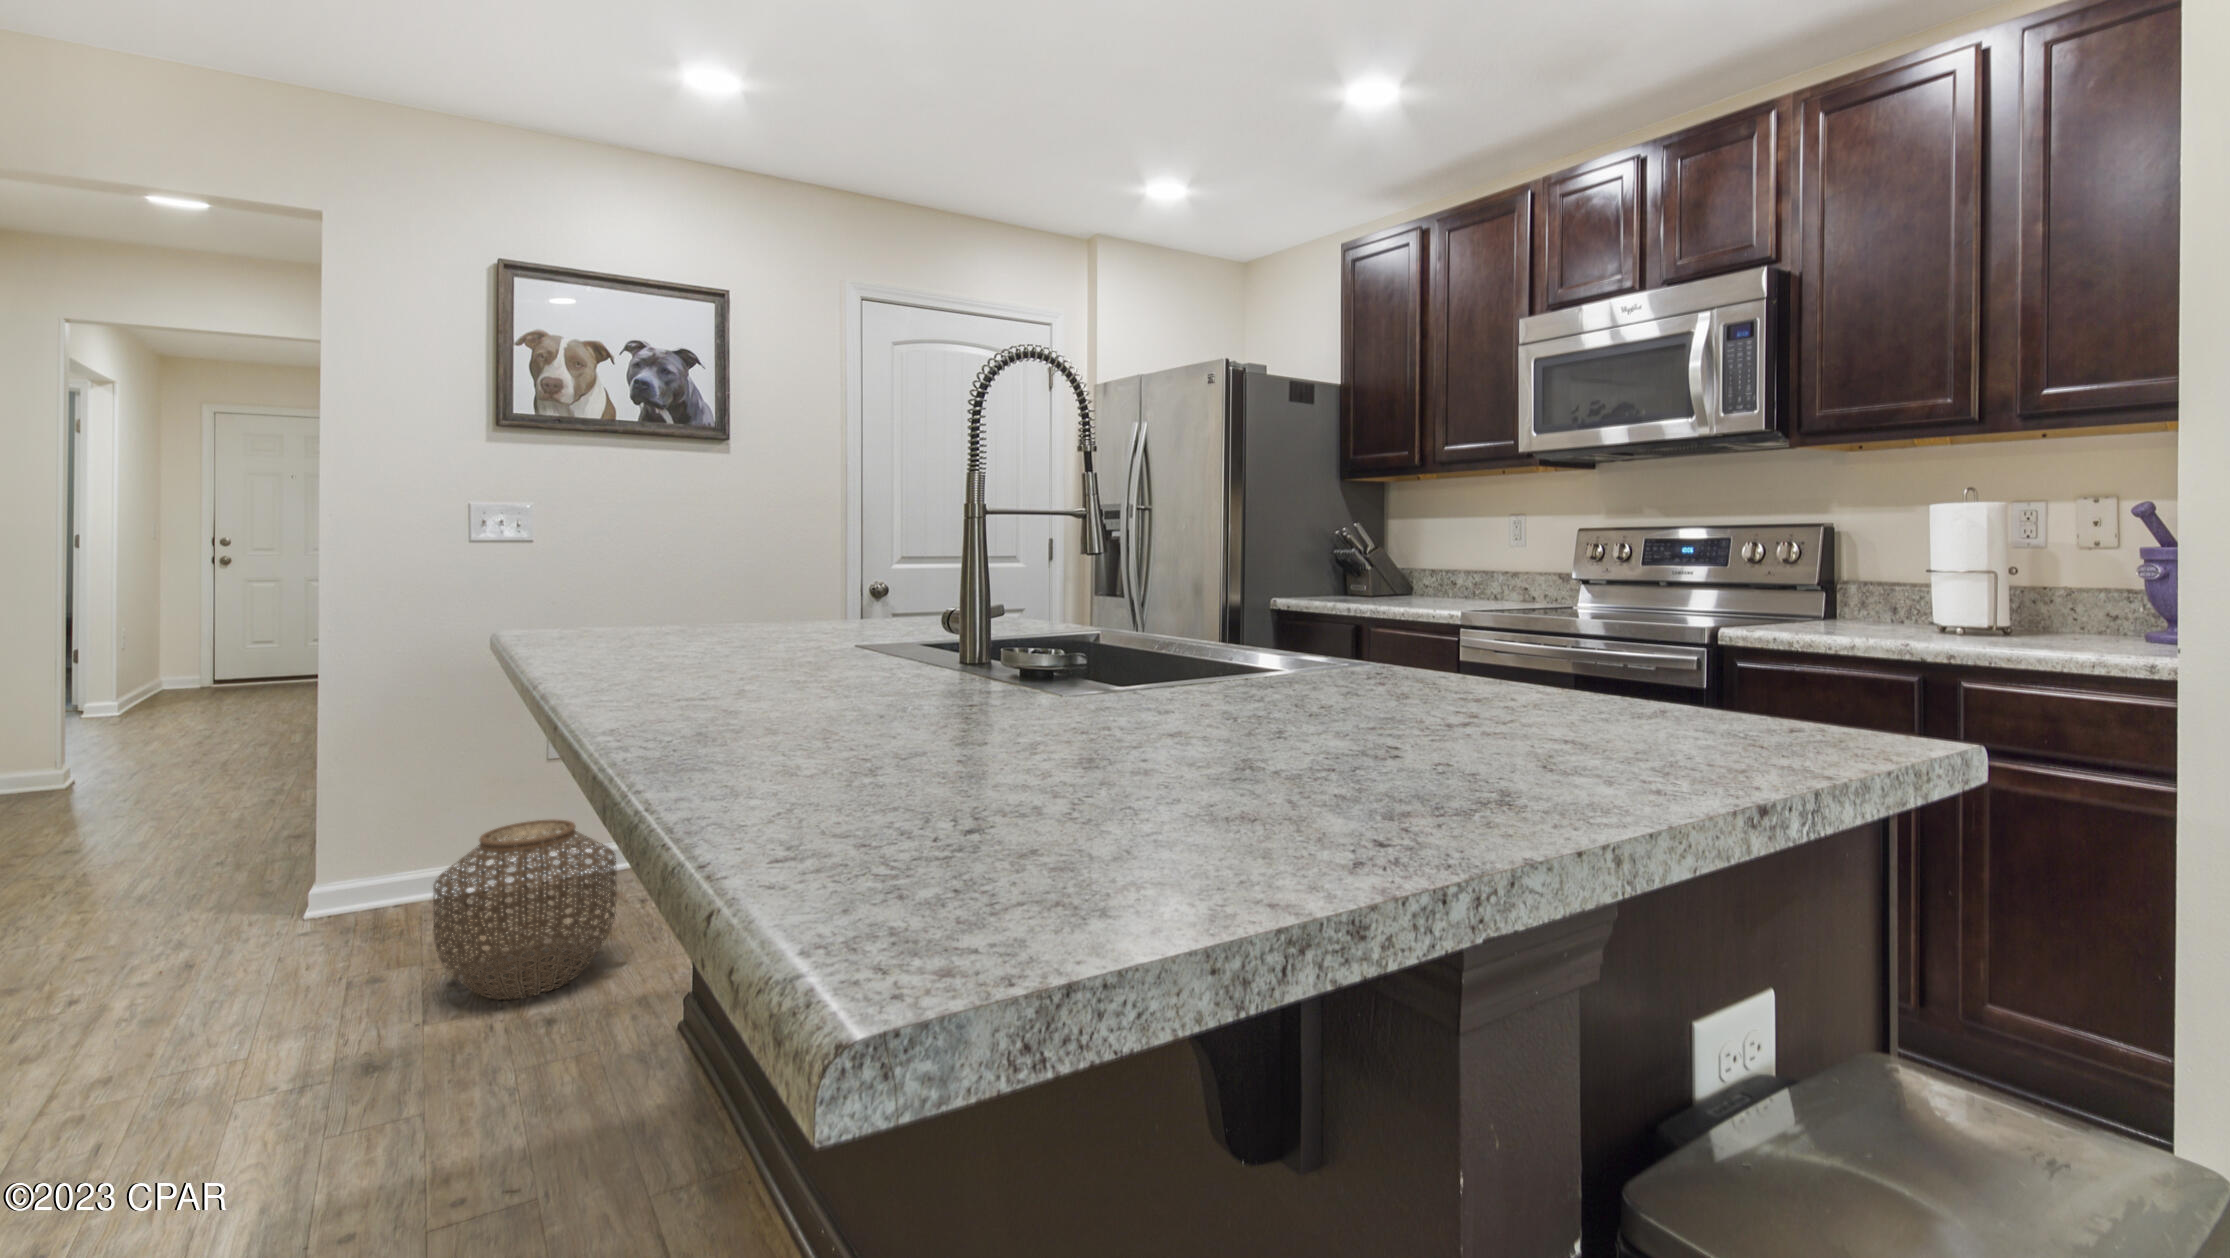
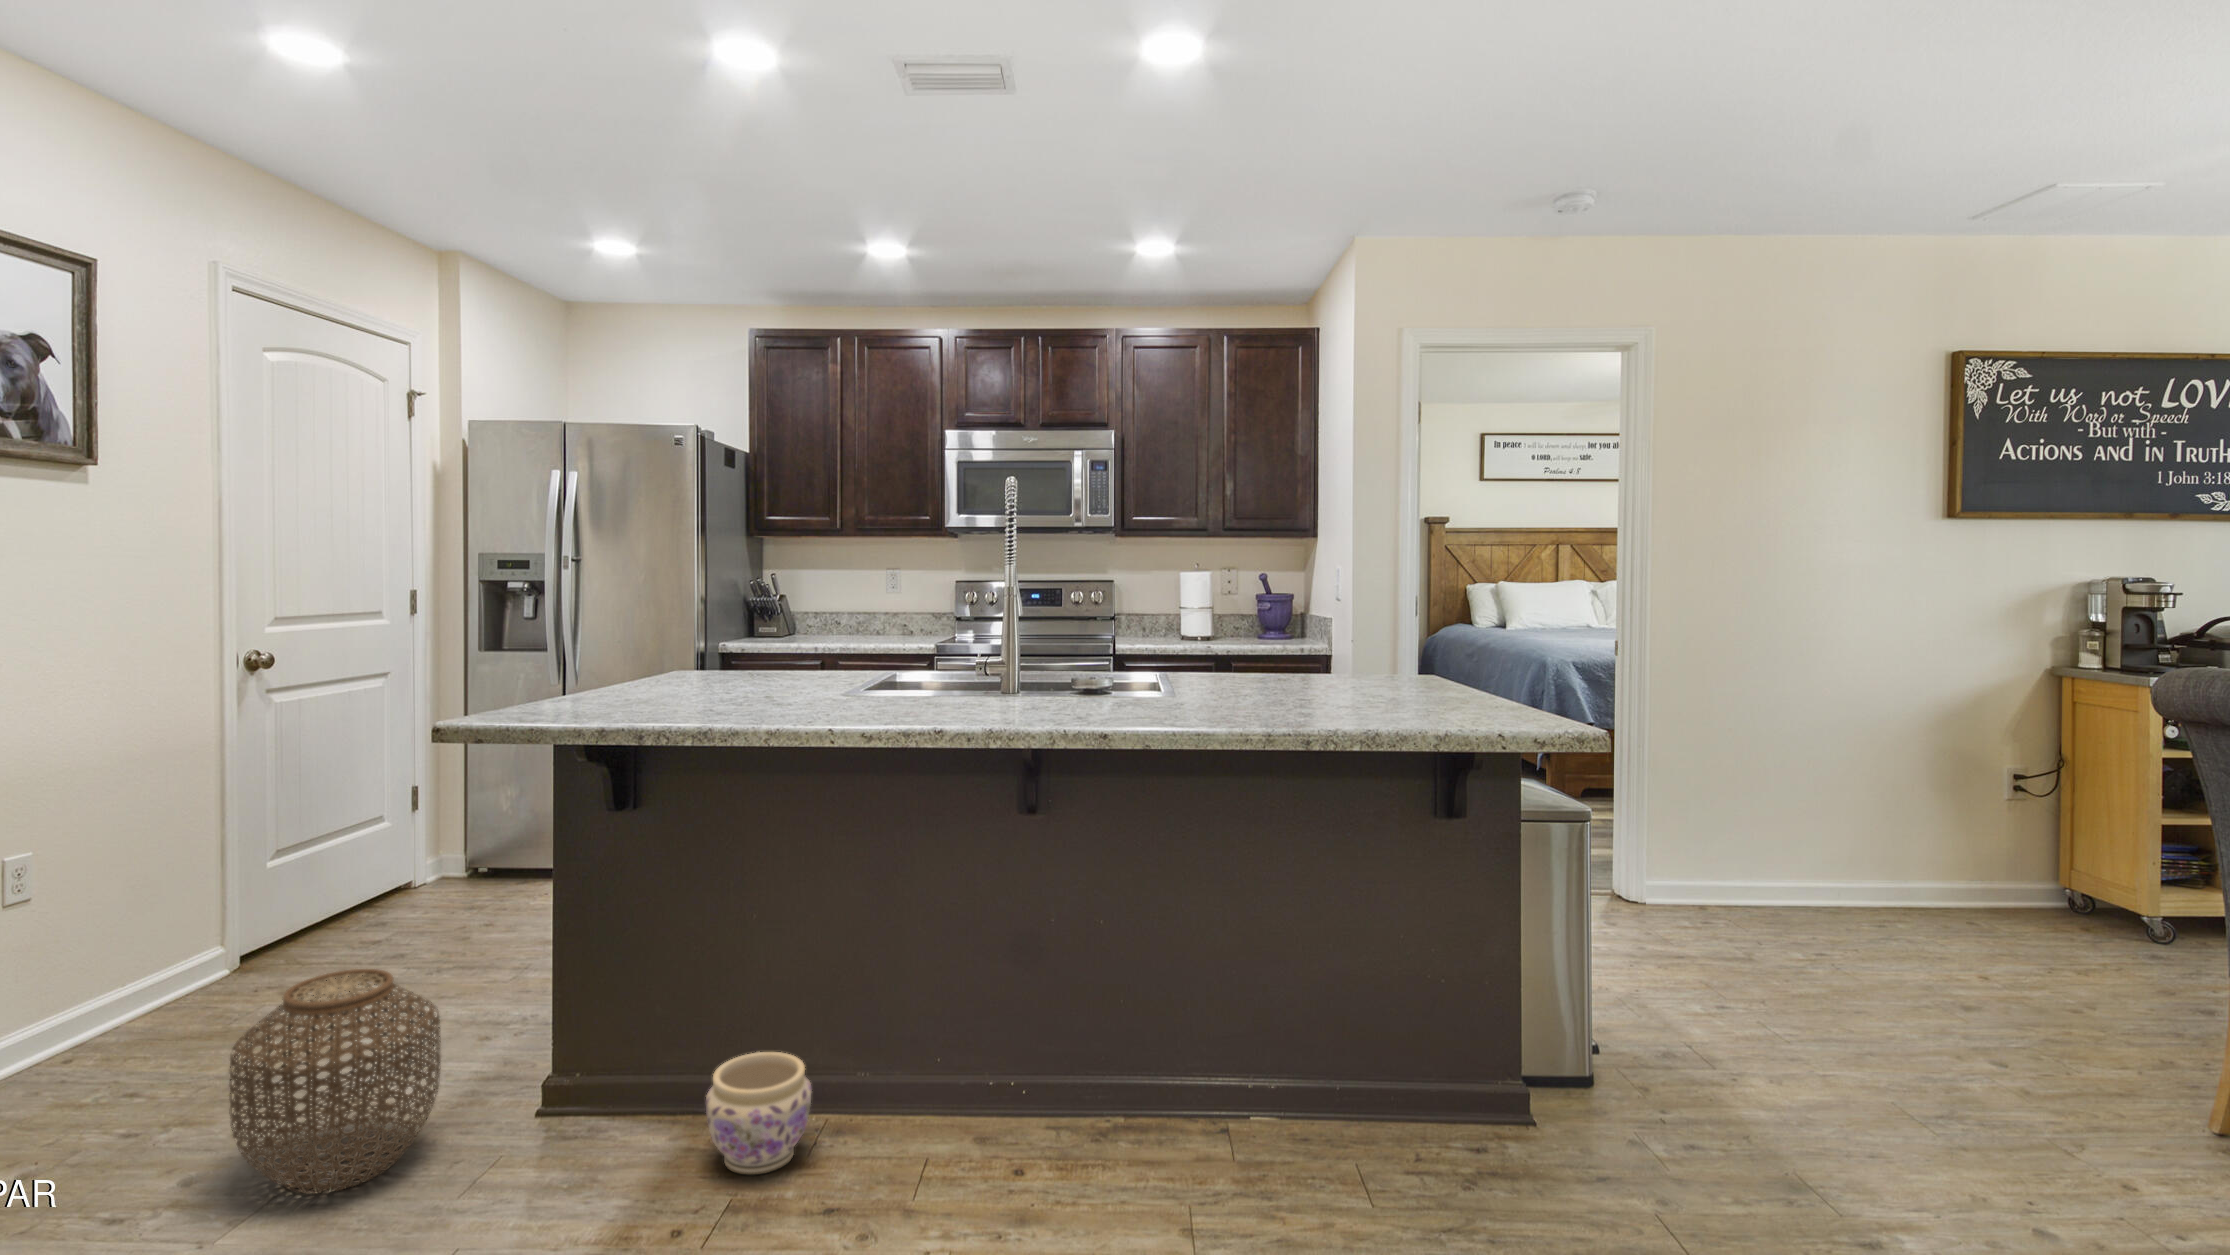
planter: none [507,1024,654,1177] -> present [706,1052,812,1175]

